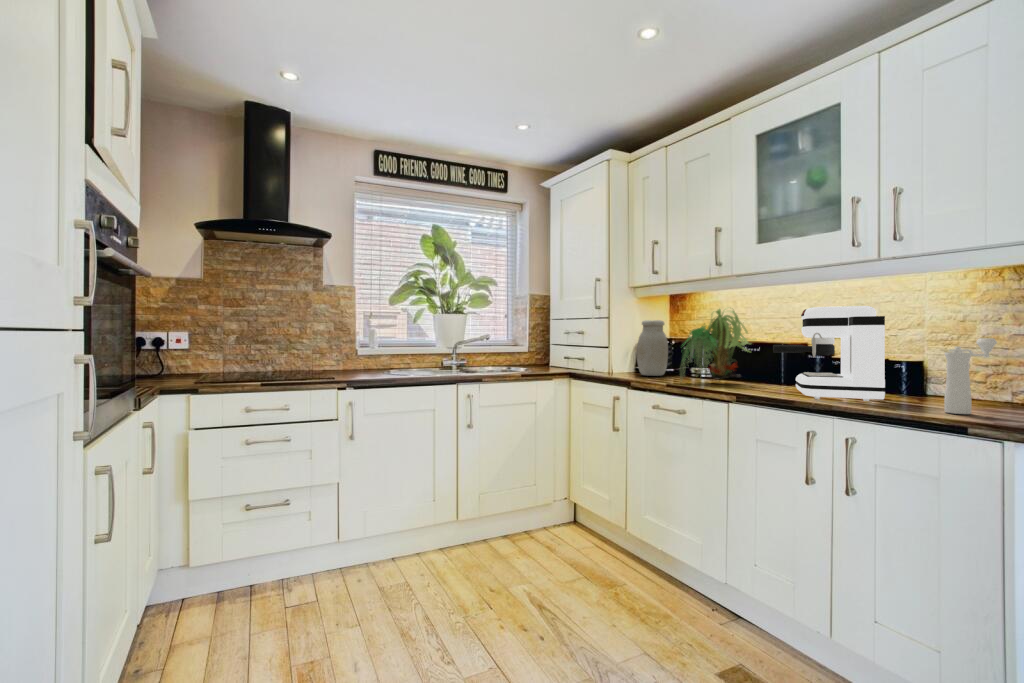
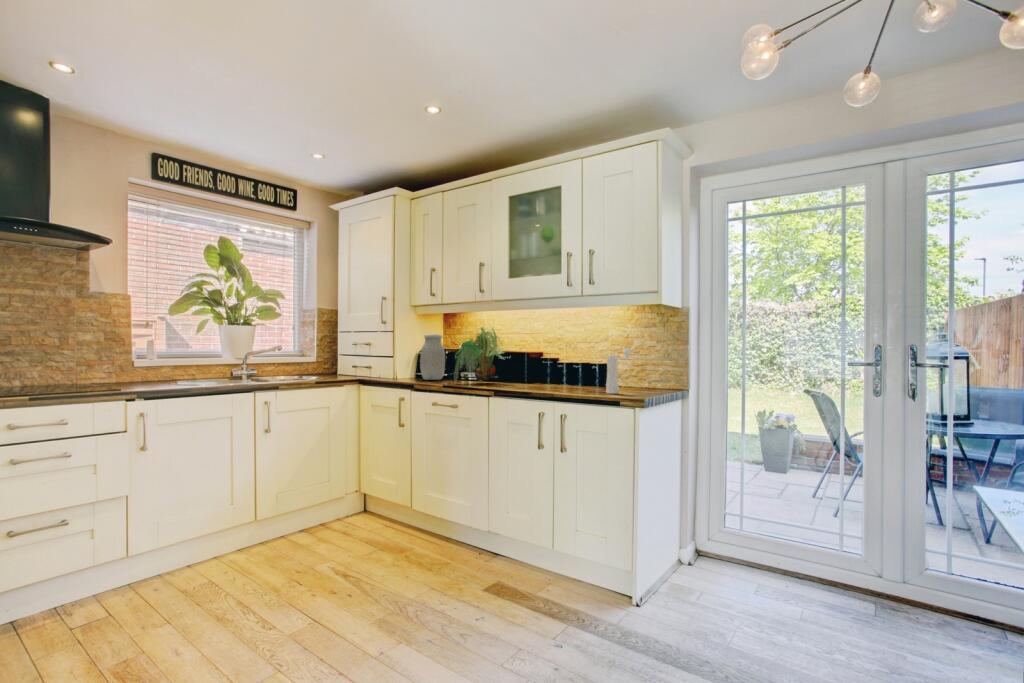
coffee maker: present [773,306,885,401] -> none [517,328,579,390]

